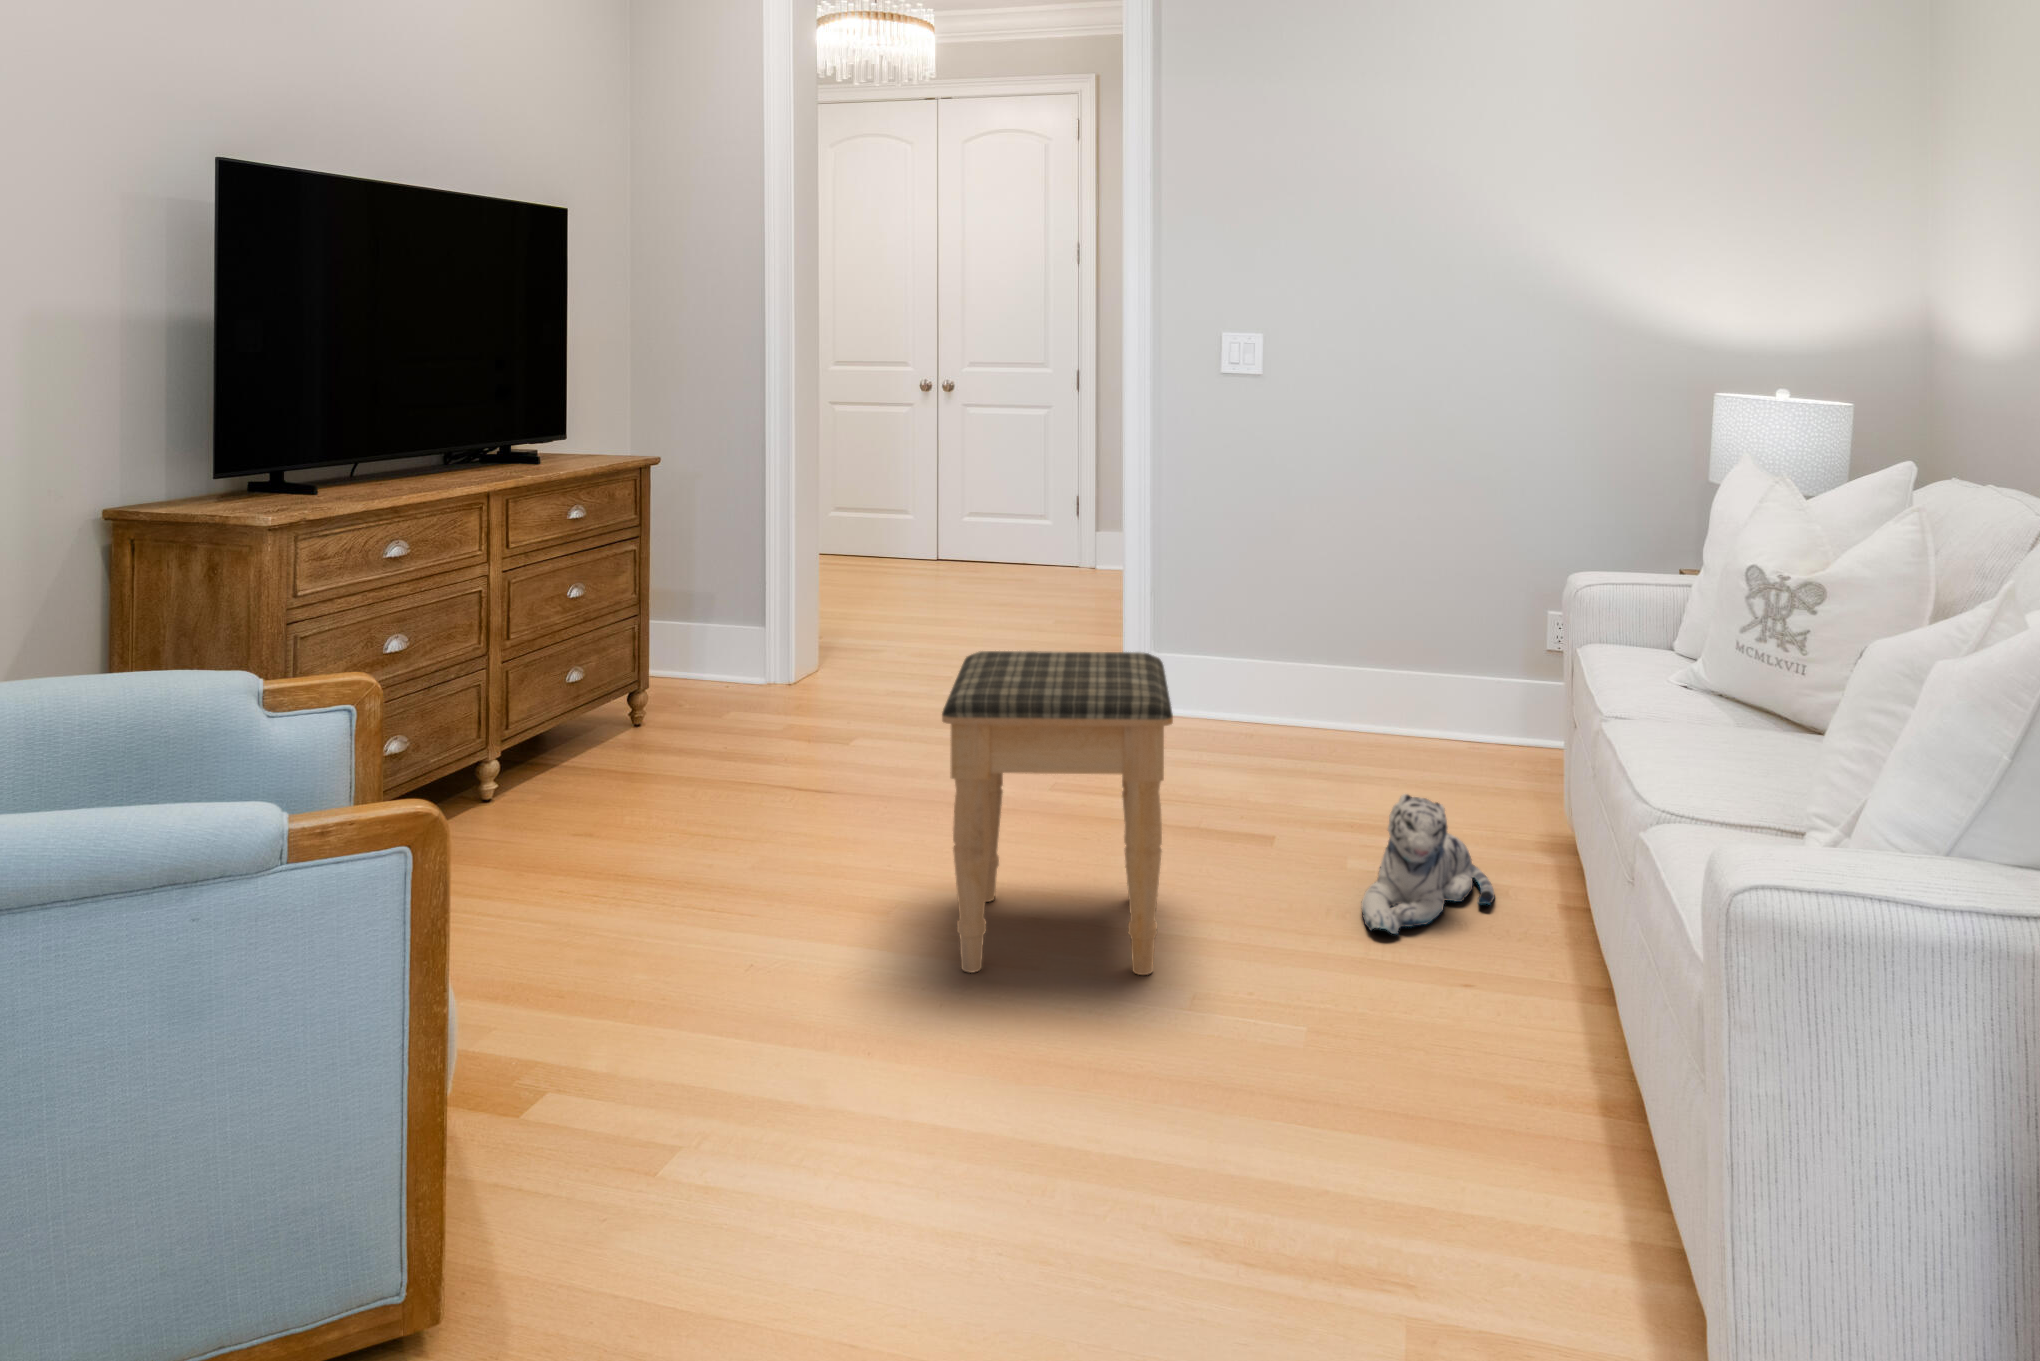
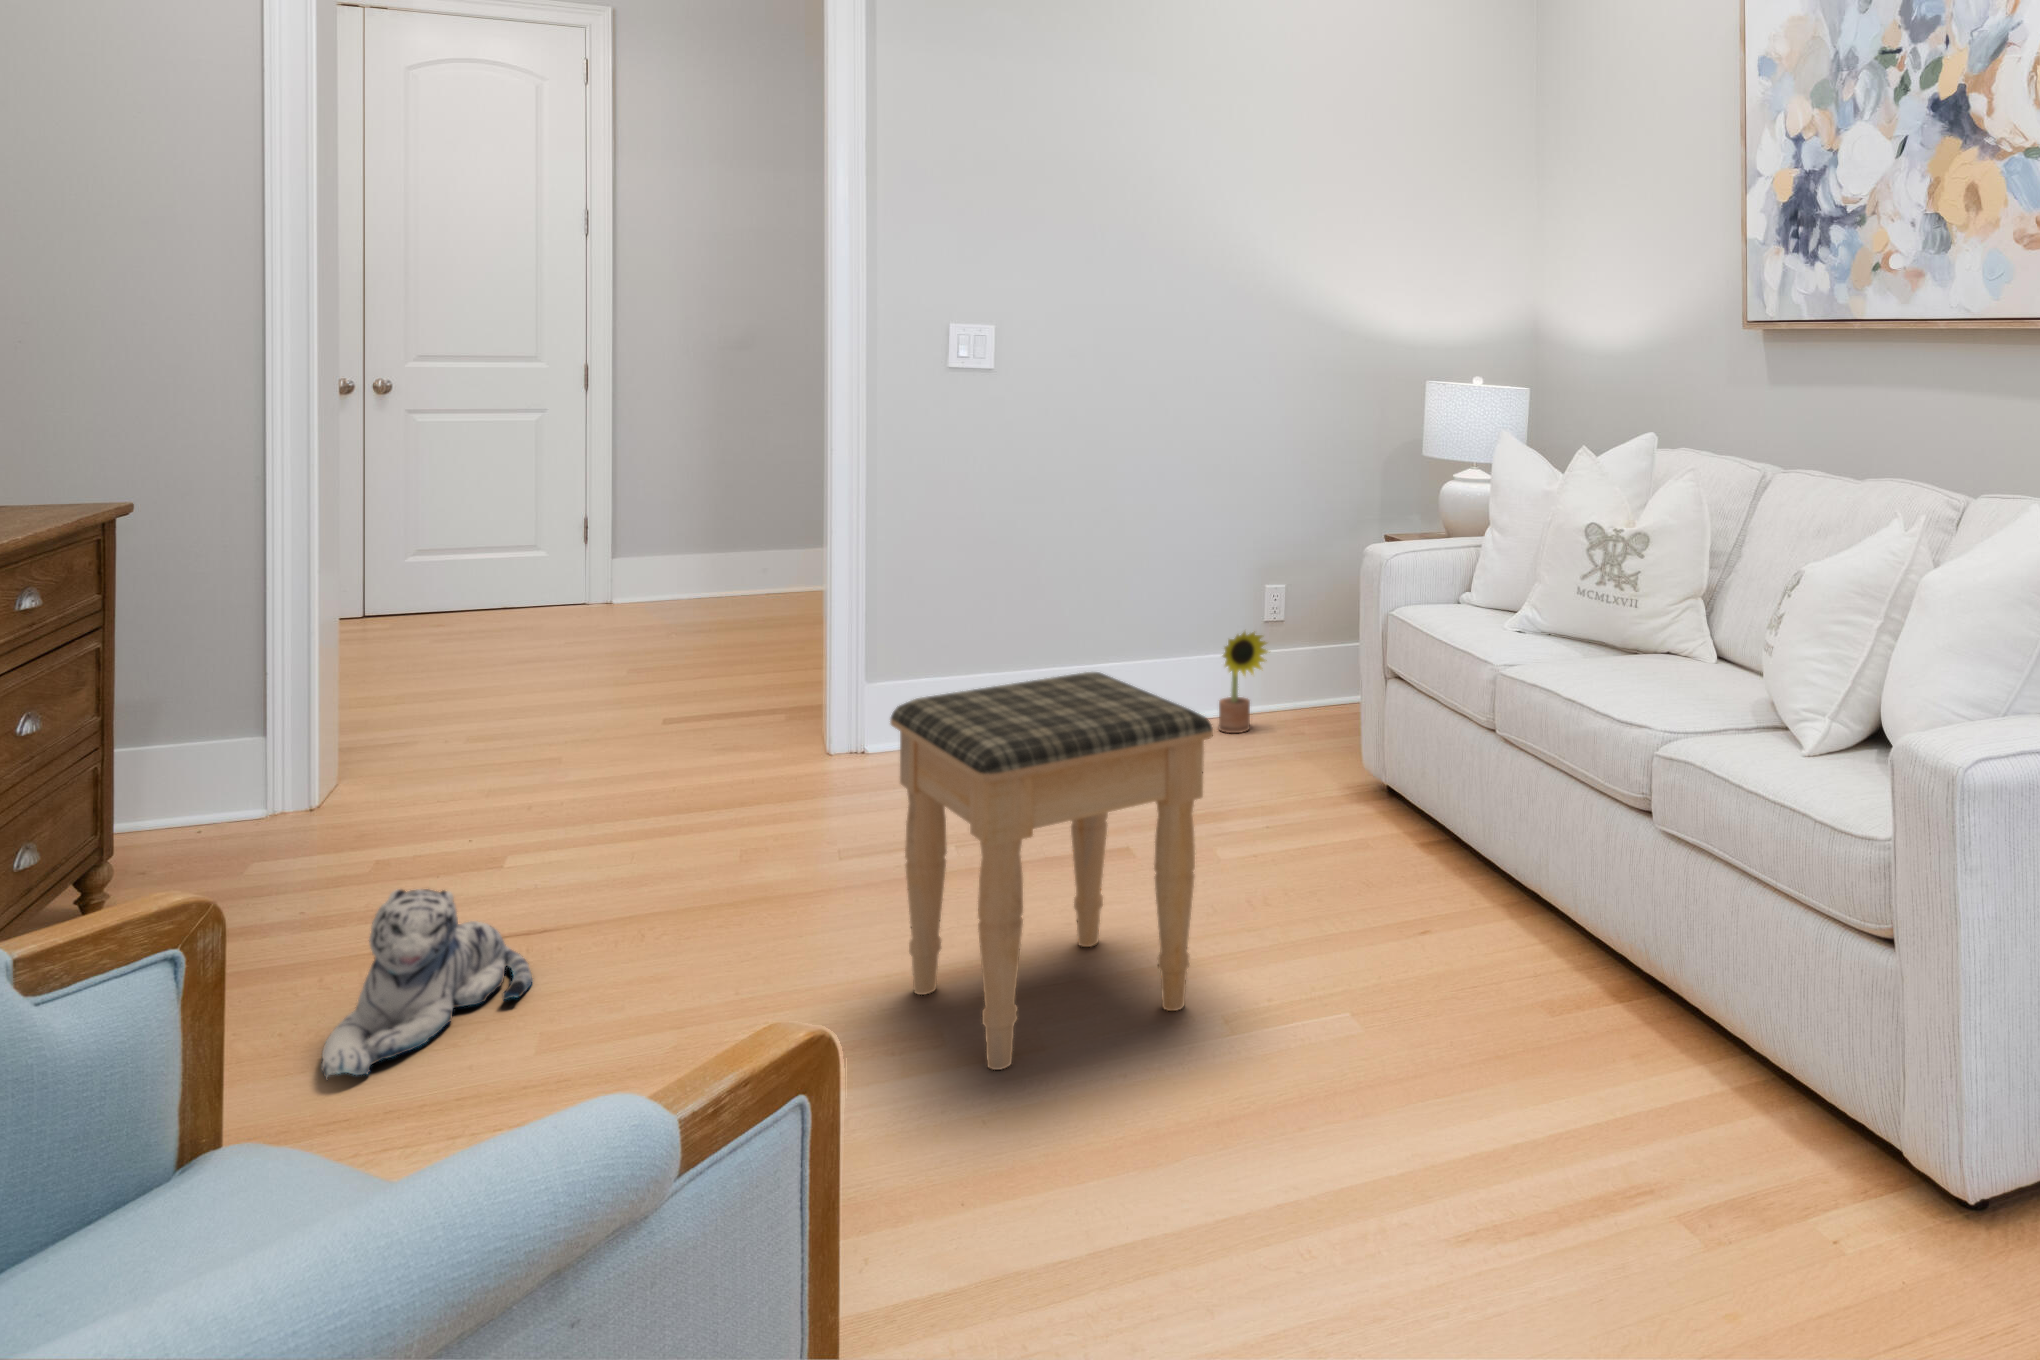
decorative plant: none [1464,648,1523,756] -> present [1219,632,1268,733]
plush toy: present [1361,794,1495,934] -> present [322,889,532,1079]

